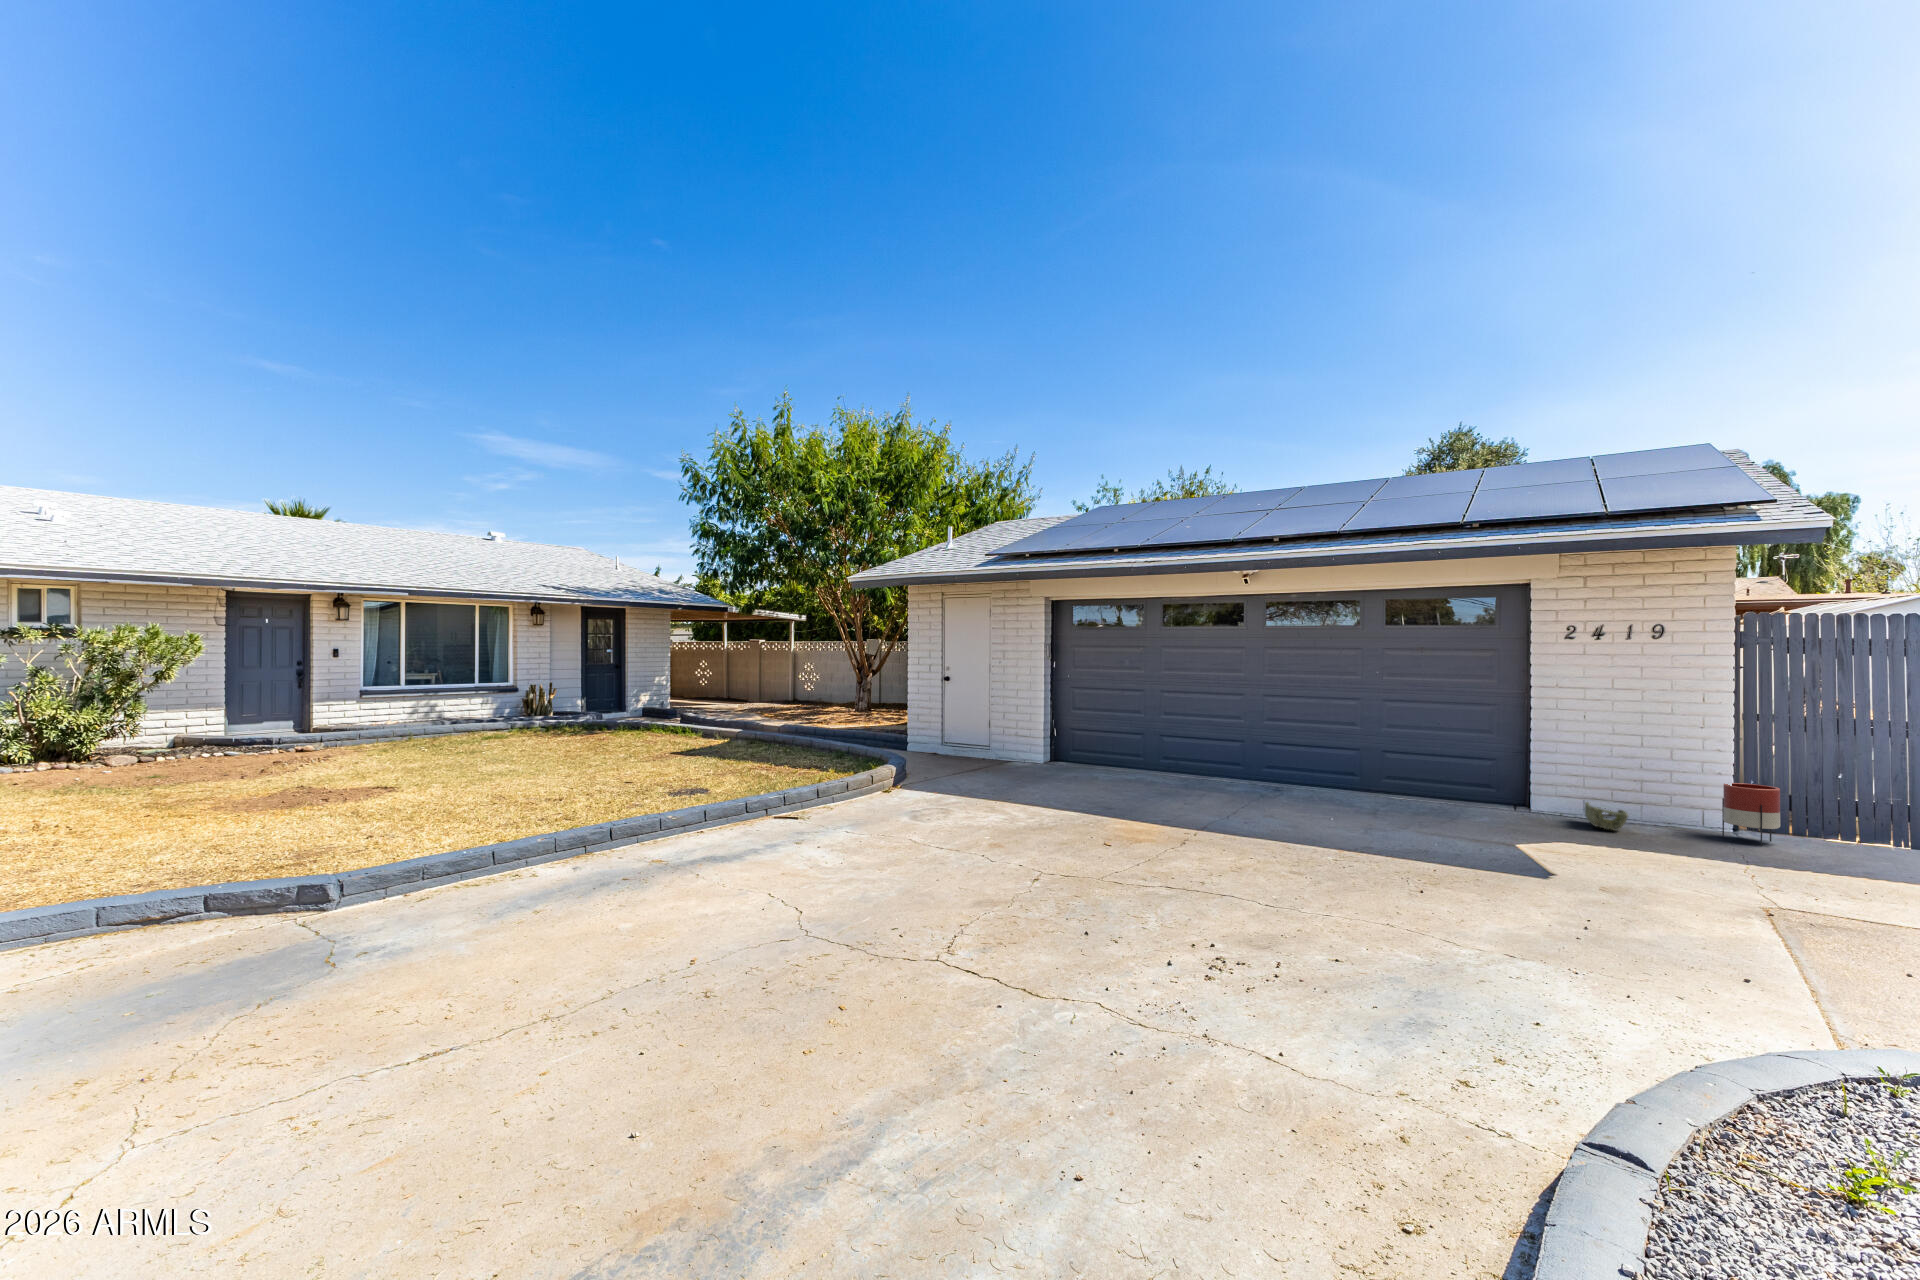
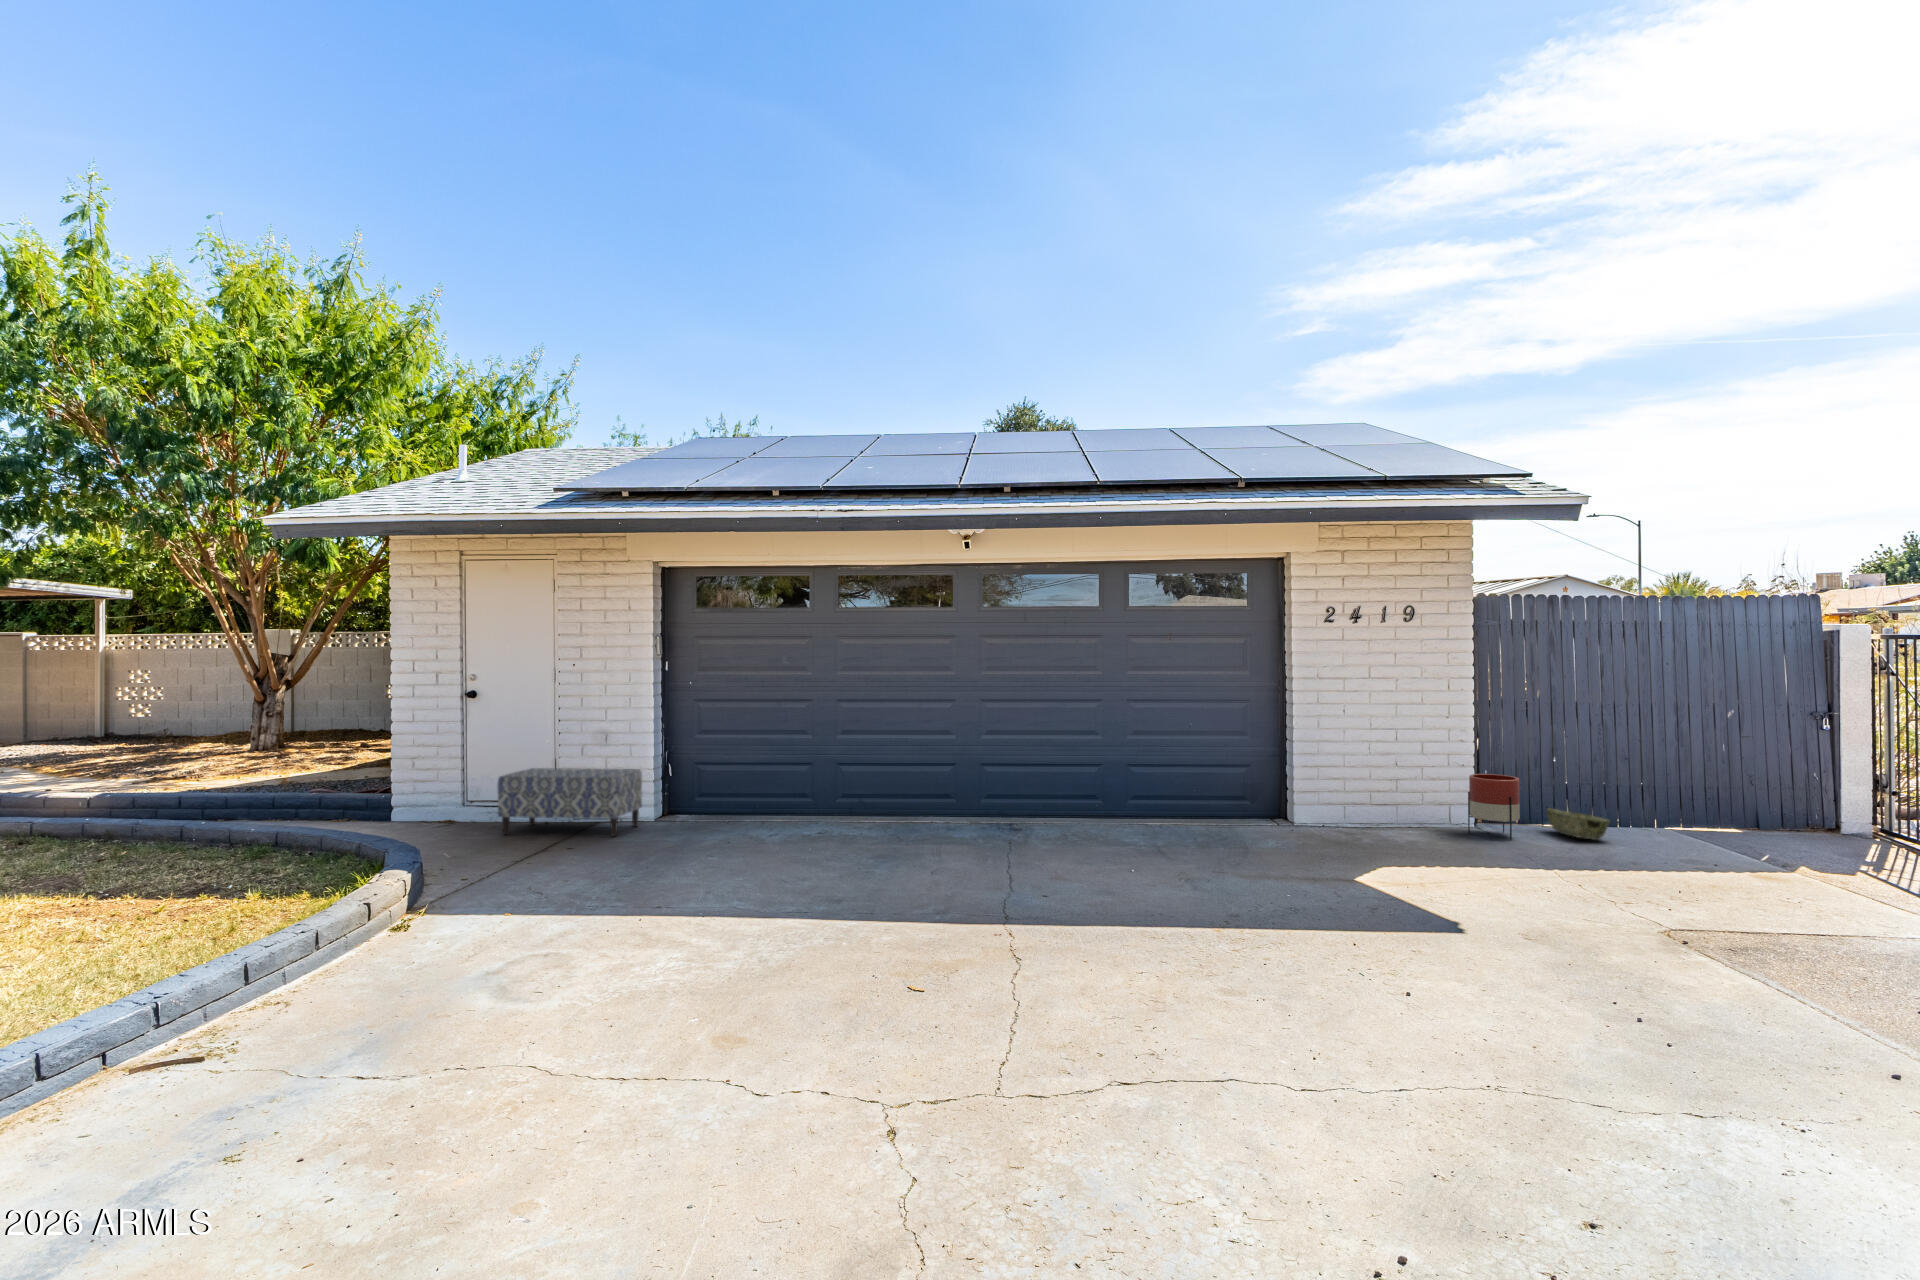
bench: none [956,725,1036,769] -> present [497,768,642,836]
woven basket: present [1585,802,1628,831] -> present [1547,808,1610,840]

